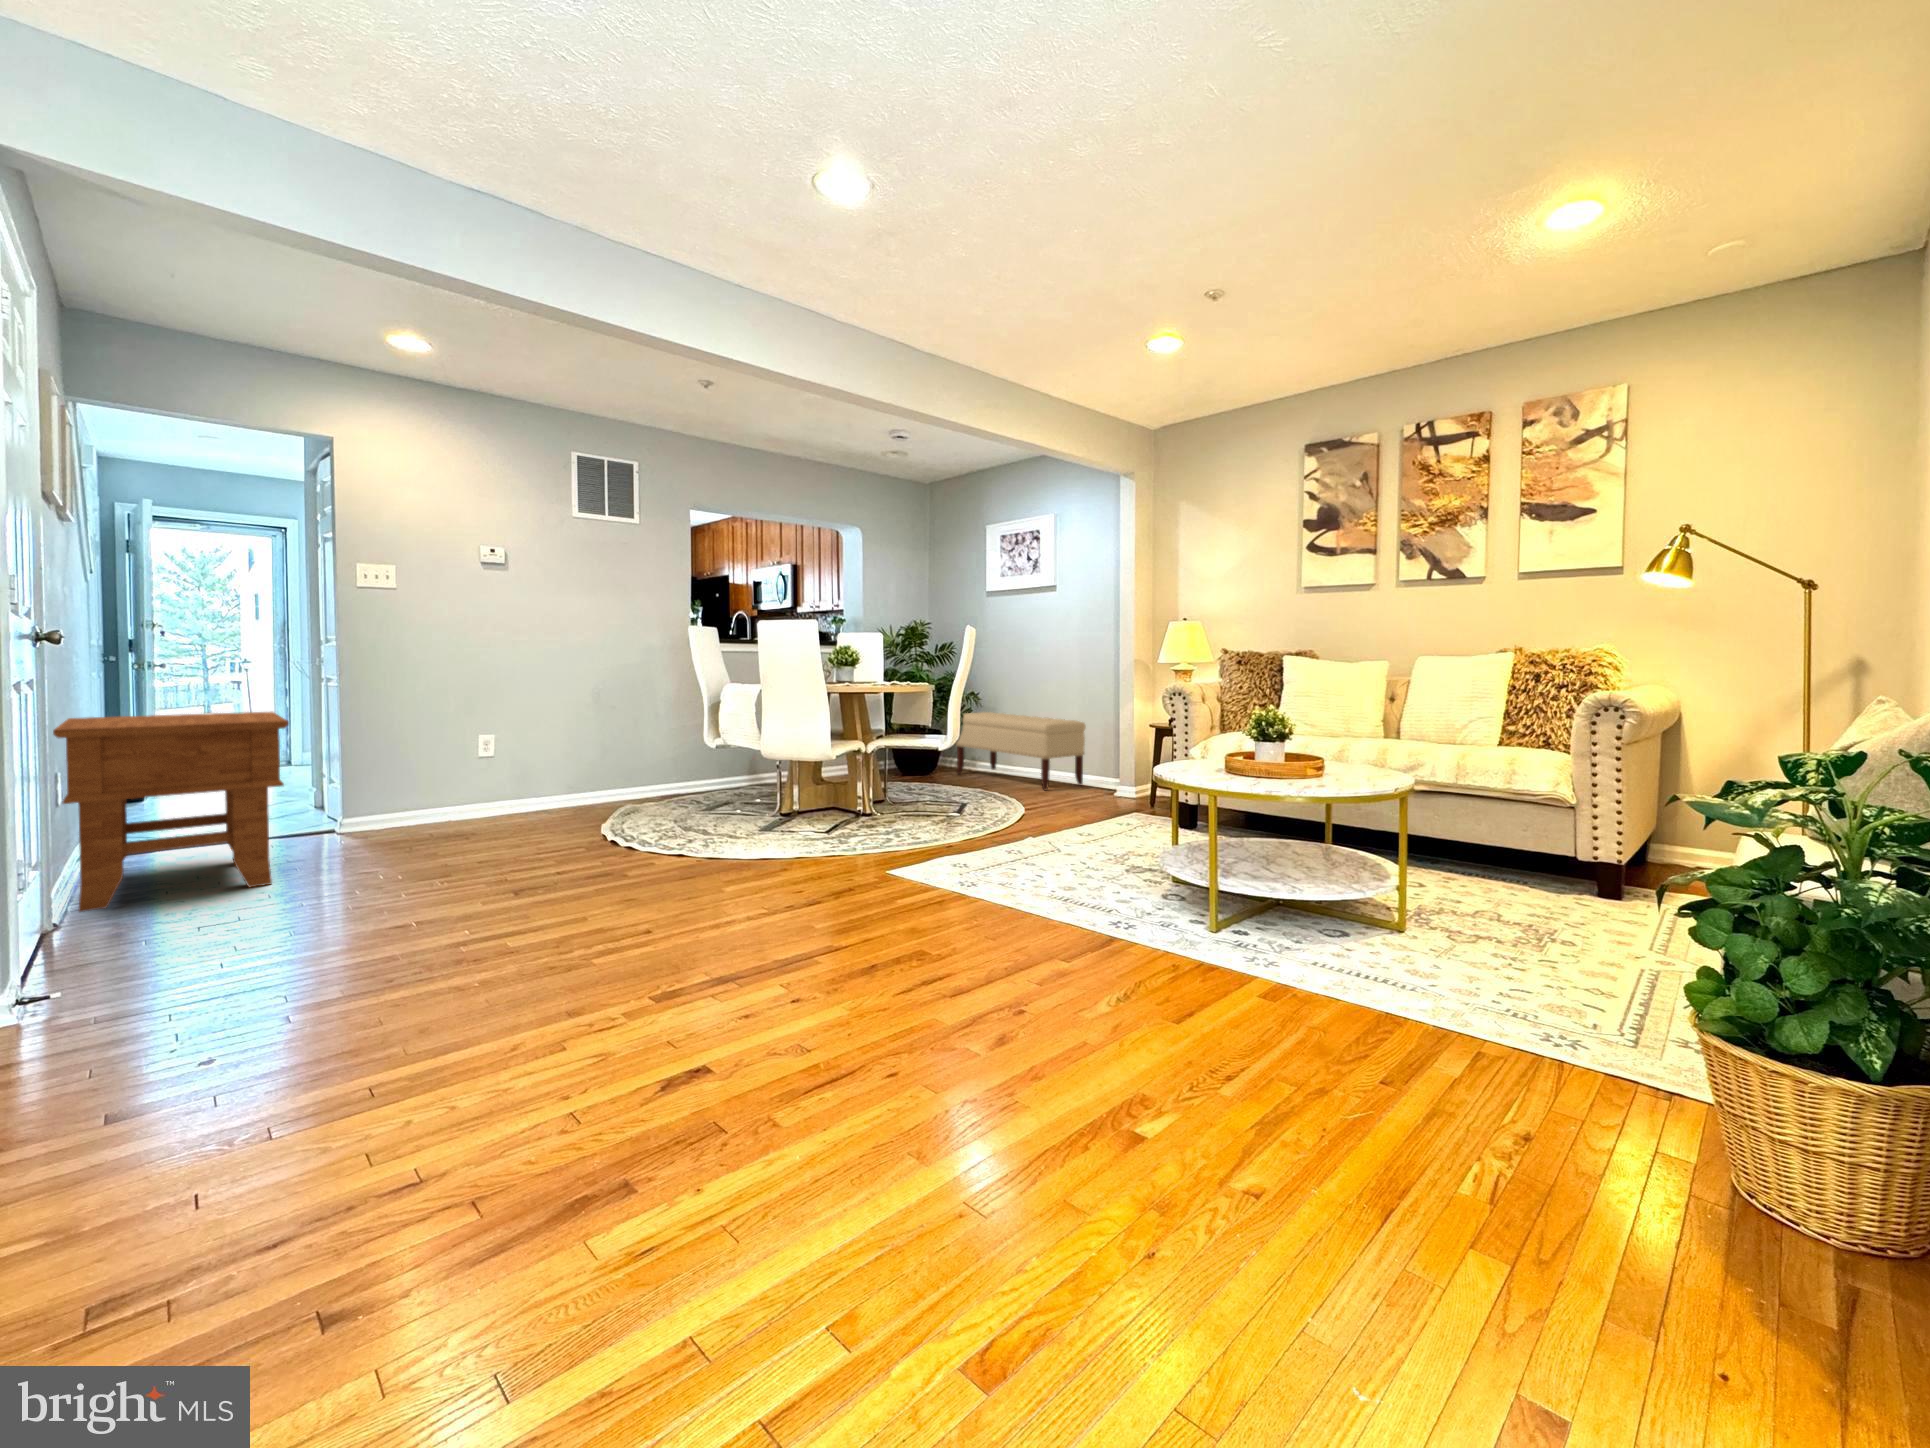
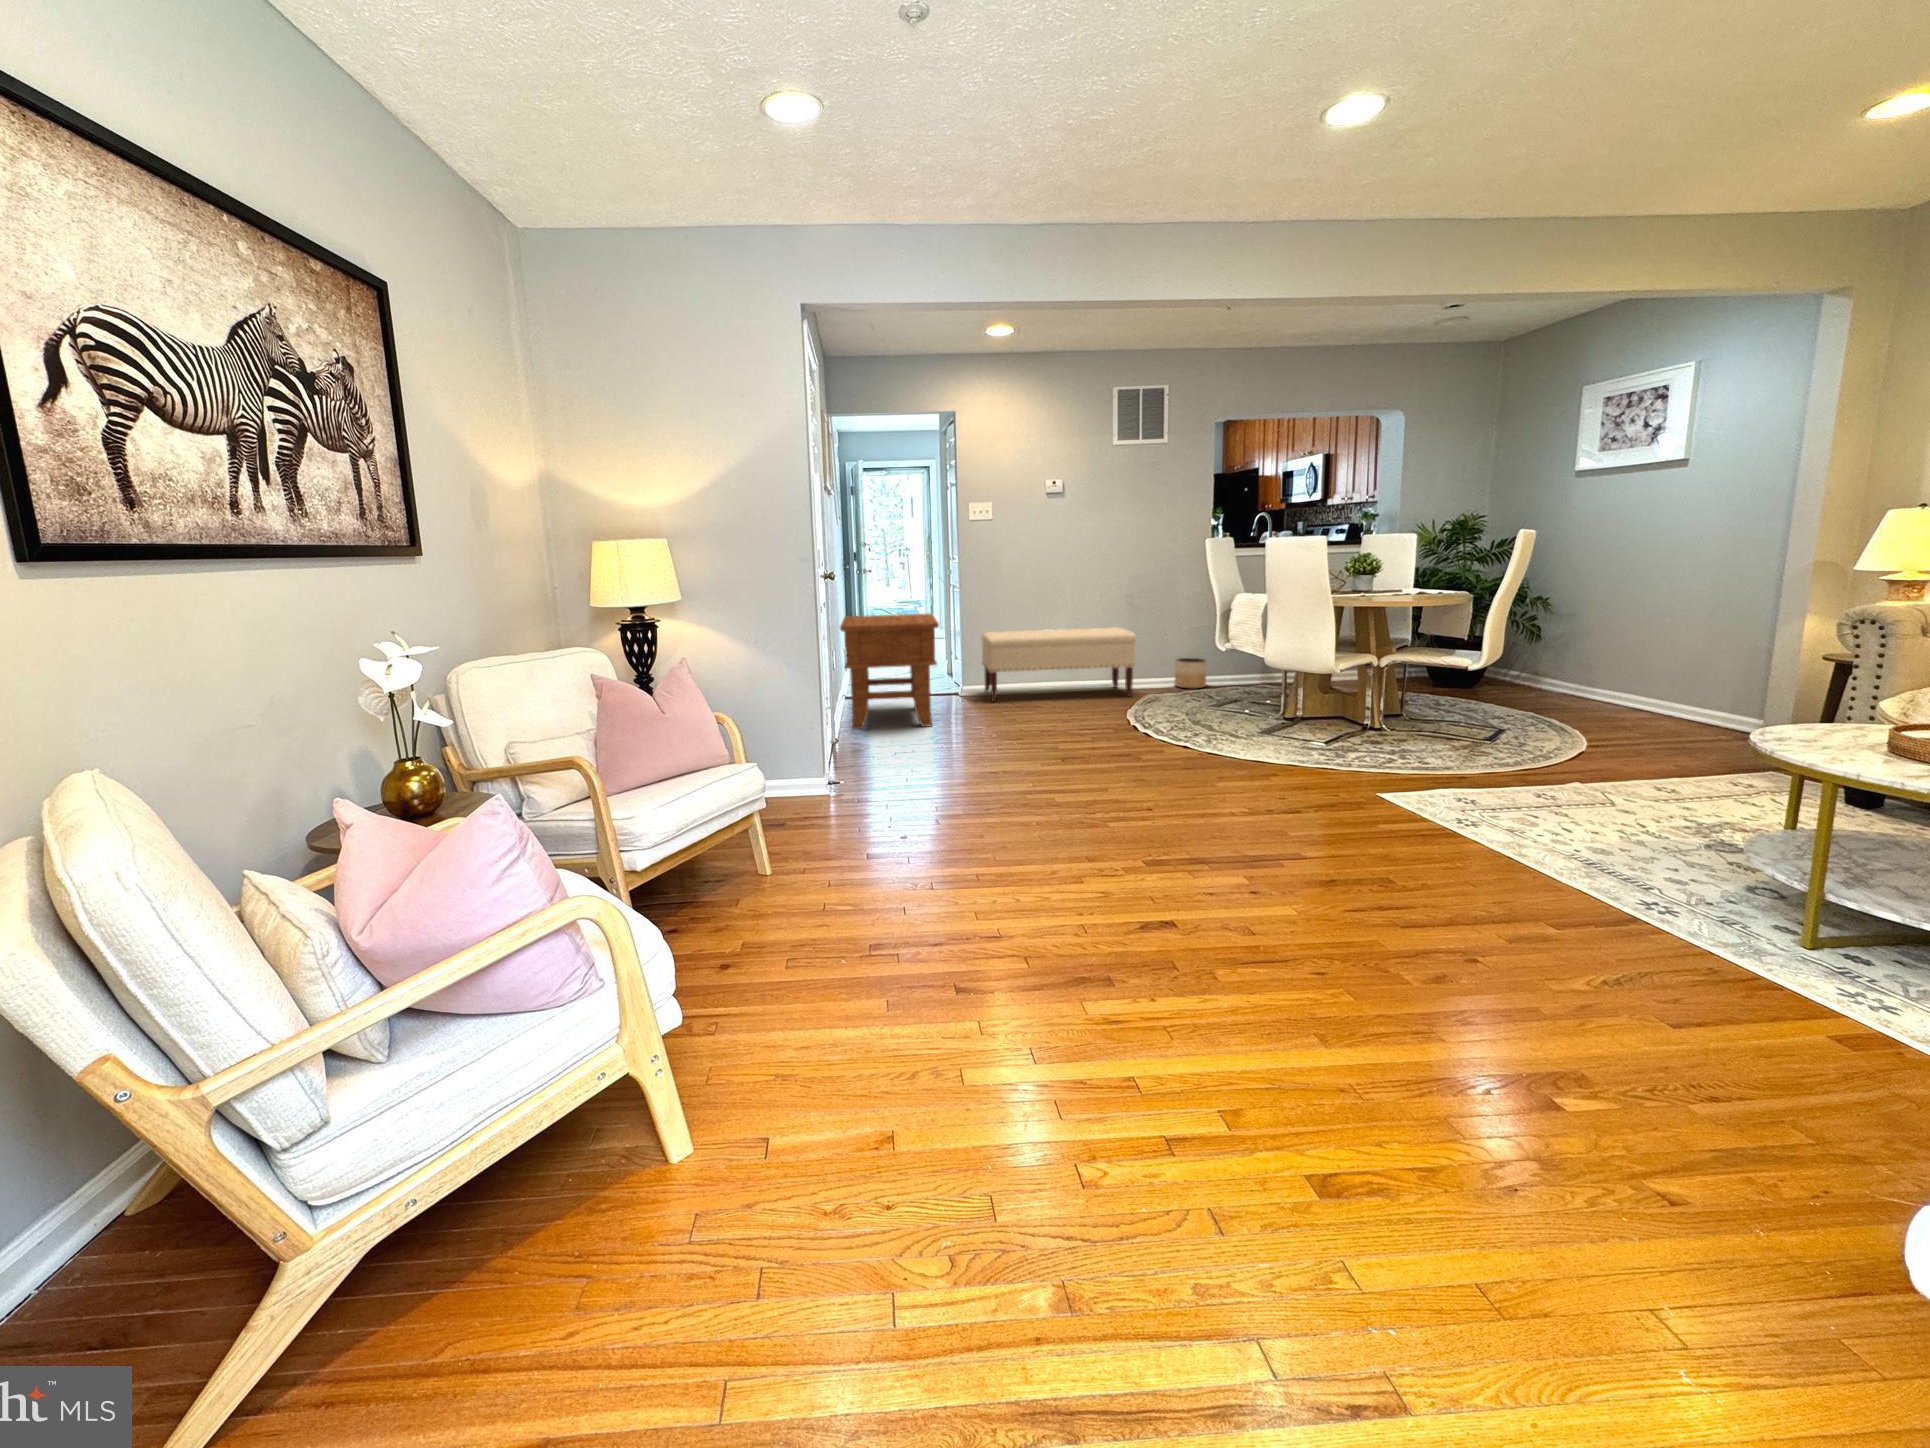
bench: present [956,712,1086,790] -> present [982,627,1136,702]
planter: none [657,762,693,797] -> present [1175,658,1206,689]

